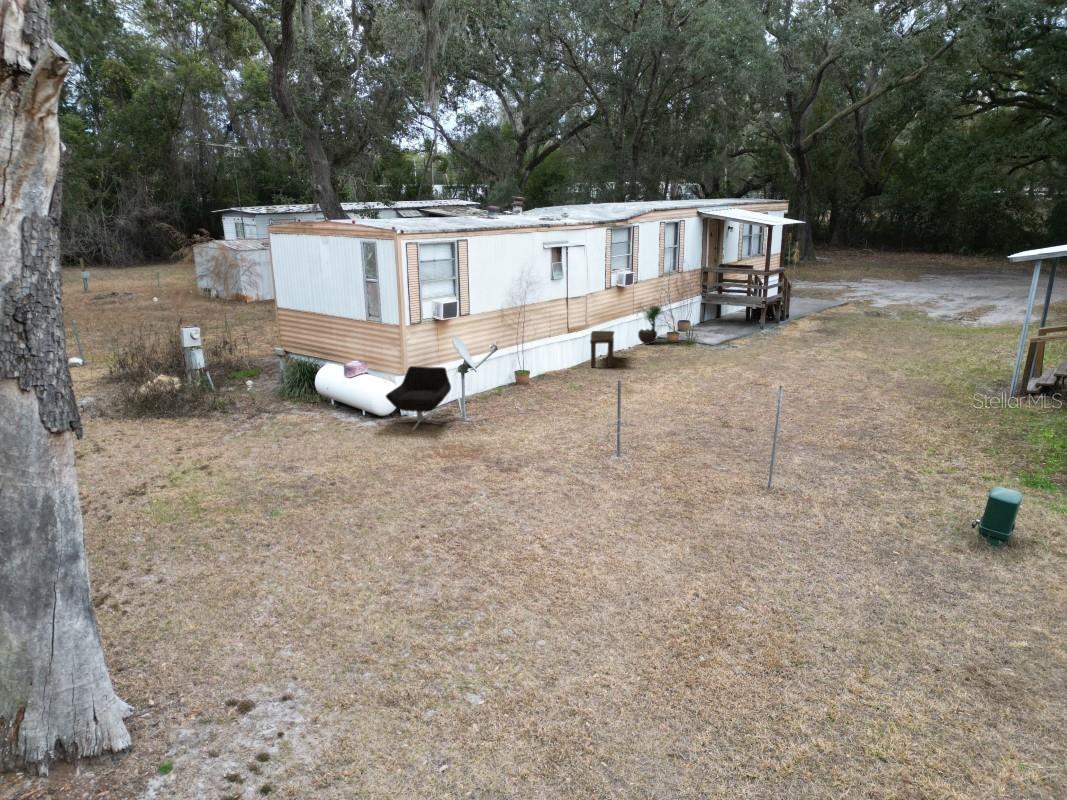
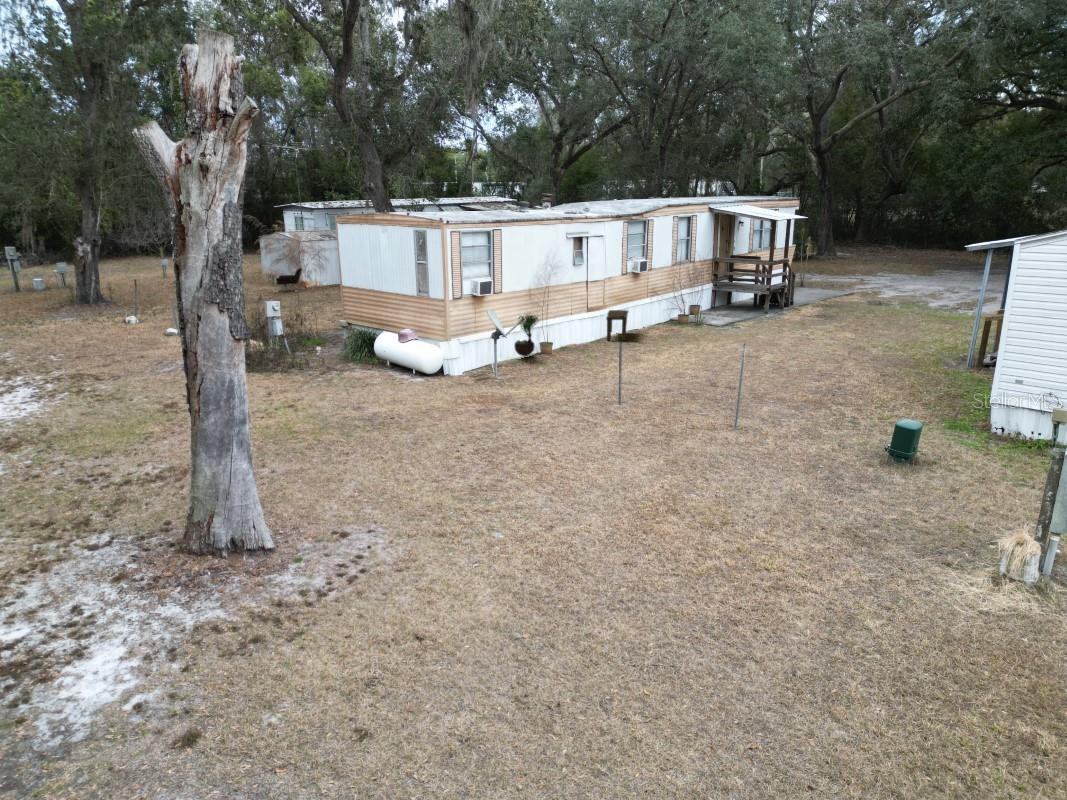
potted tree: present [638,306,661,344] -> present [514,315,538,356]
lounge chair: present [386,366,451,431] -> present [276,268,302,292]

